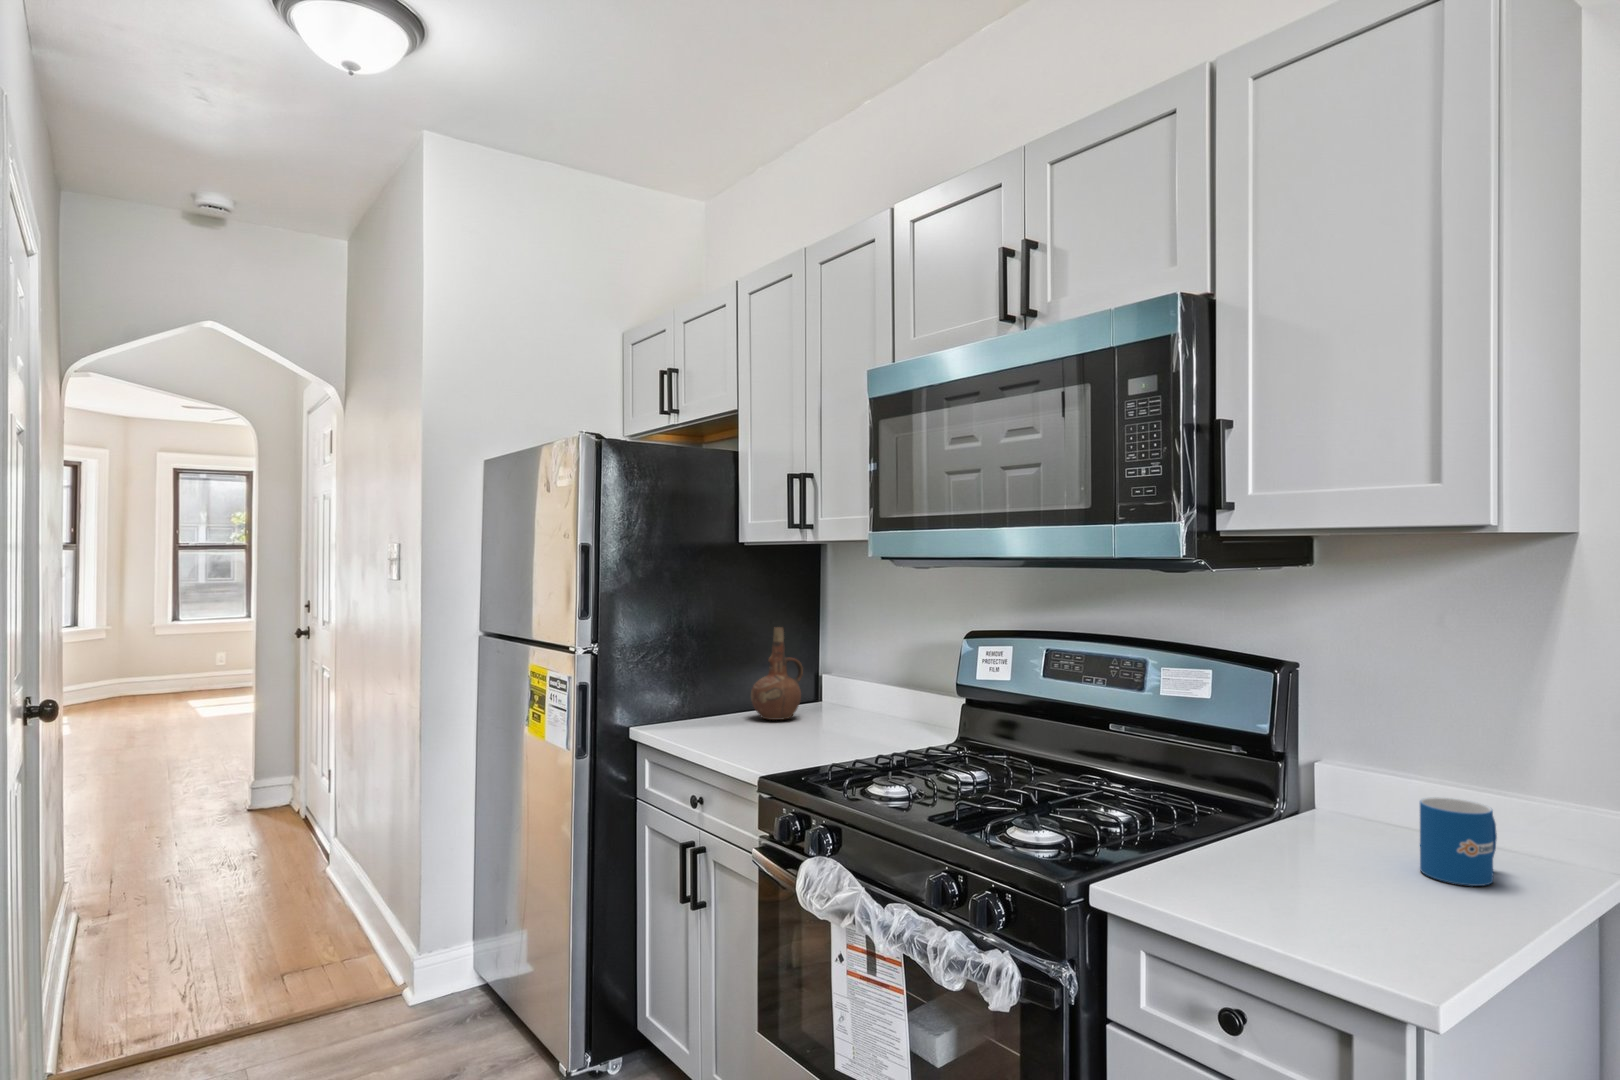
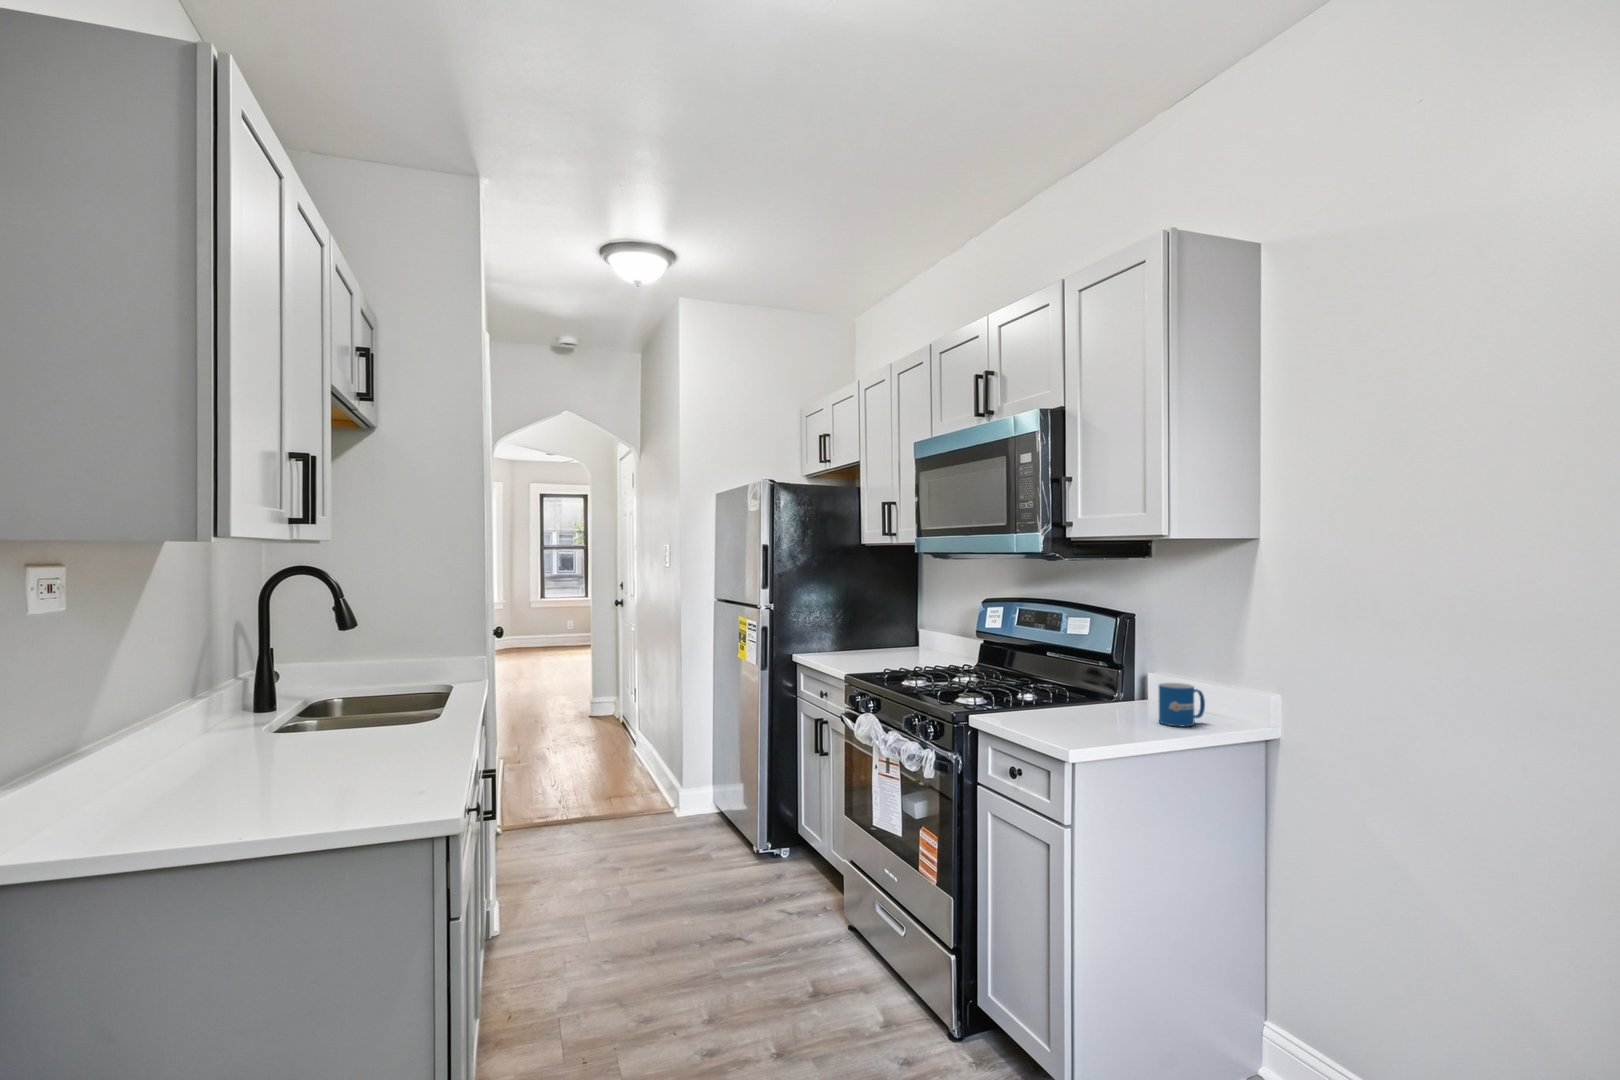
ceramic pitcher: present [751,627,803,720] -> none [867,596,900,653]

